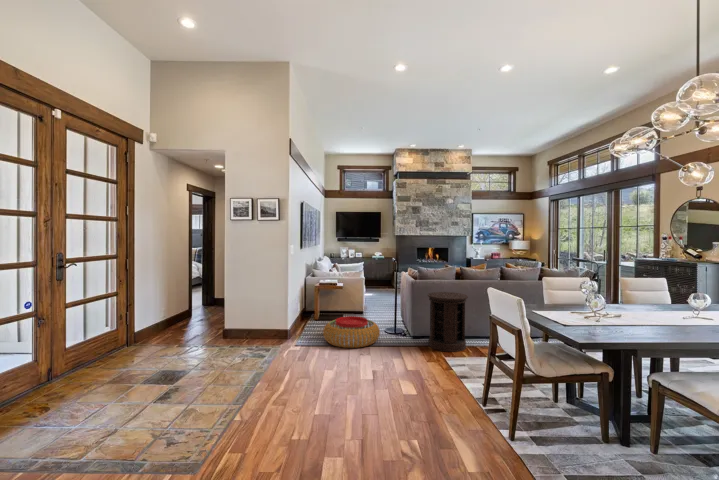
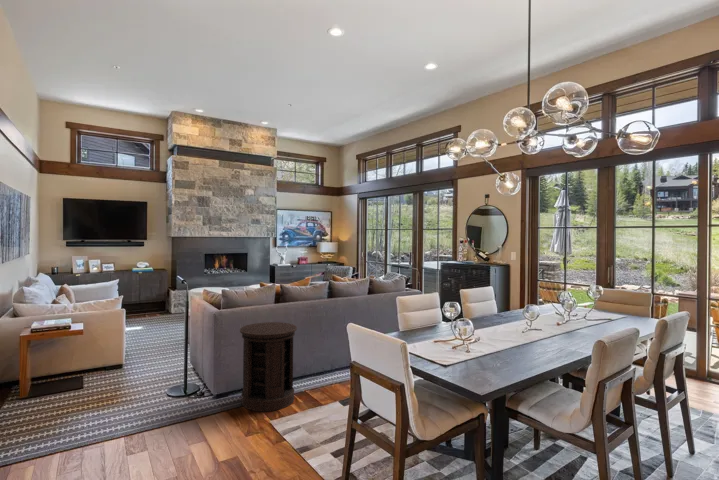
pouf: present [323,316,380,348] -> none [45,380,161,444]

